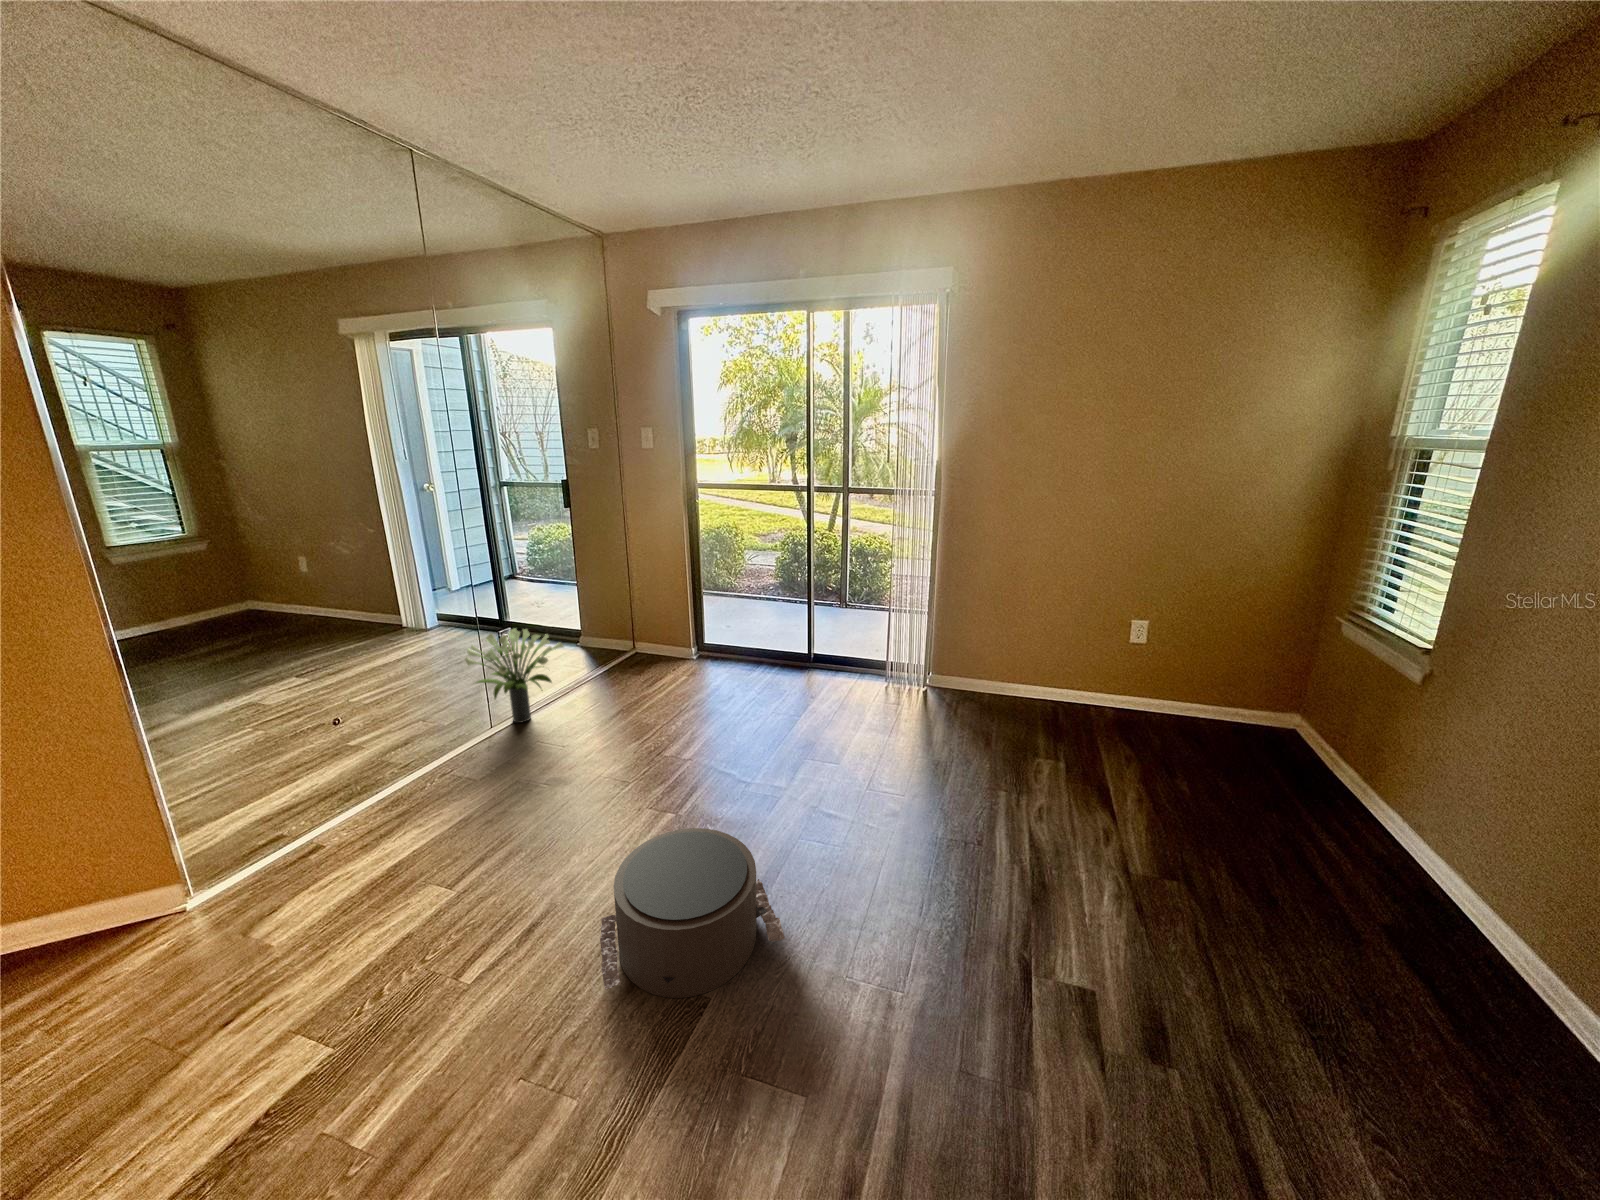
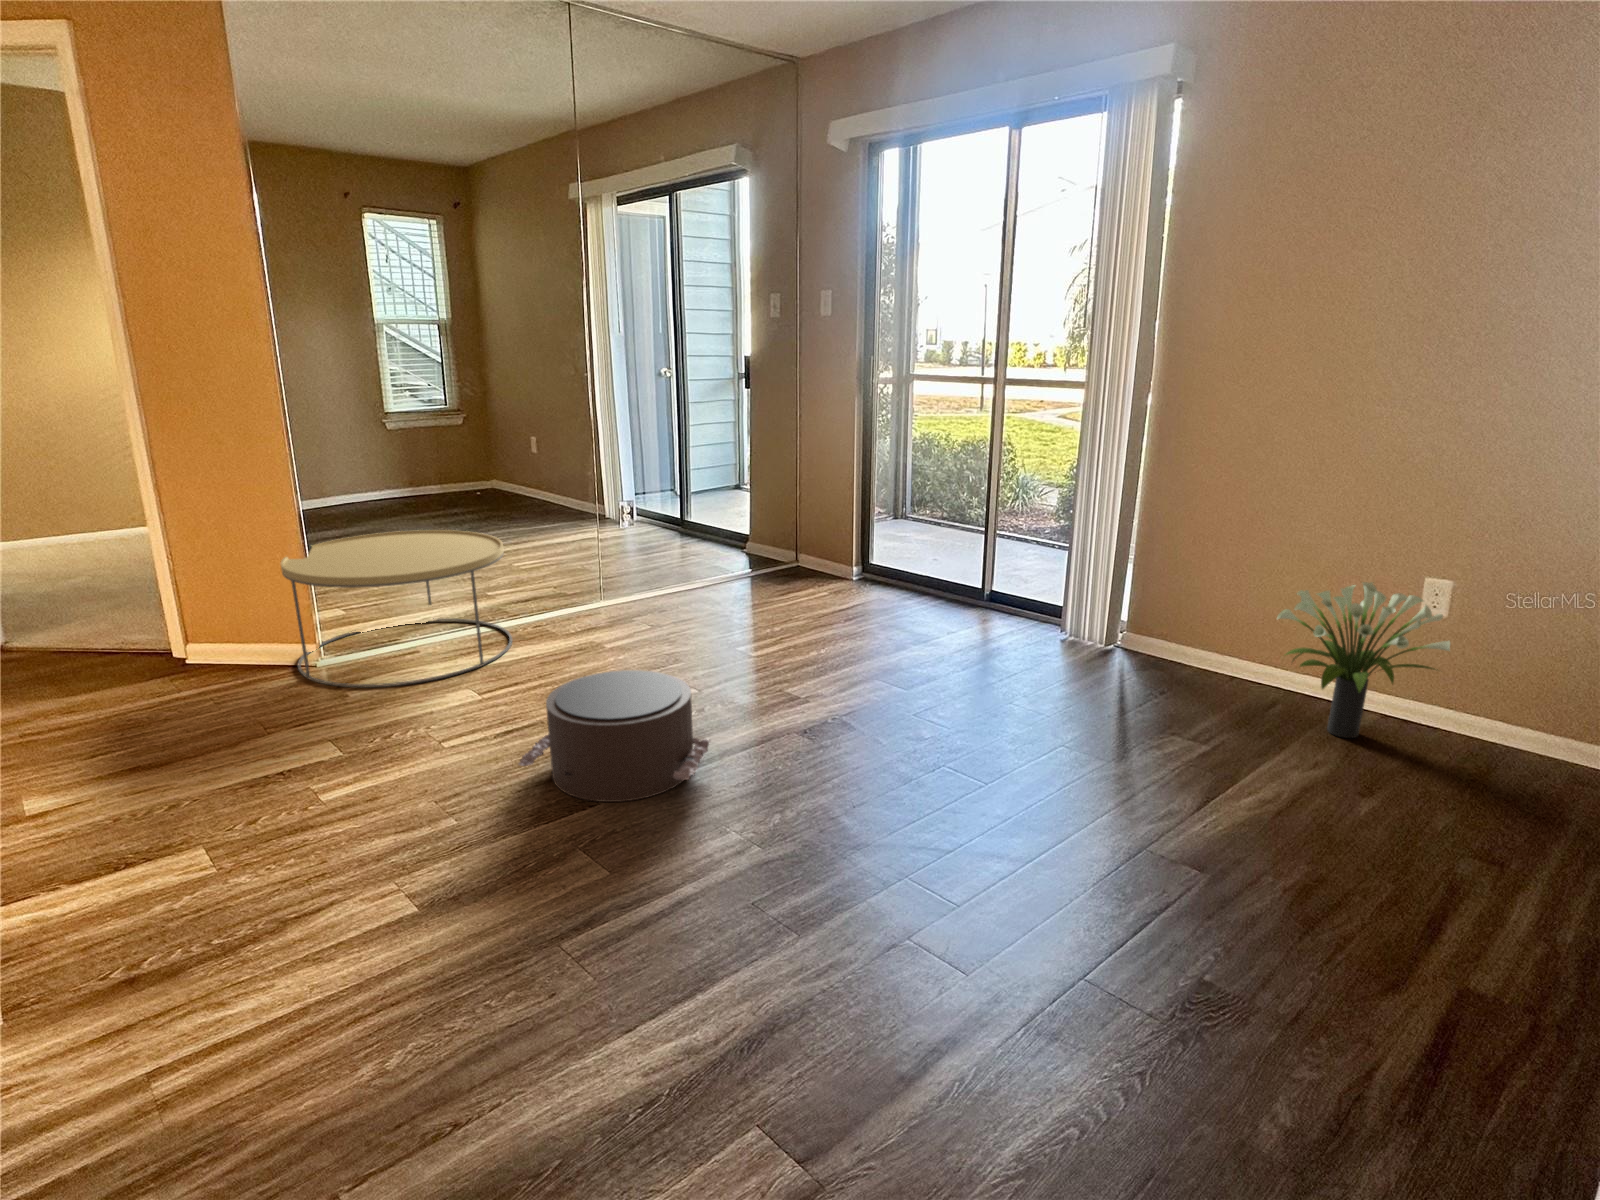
potted plant: present [465,628,564,723] -> present [1277,582,1450,738]
coffee table: none [110,696,438,938] -> present [281,530,512,687]

